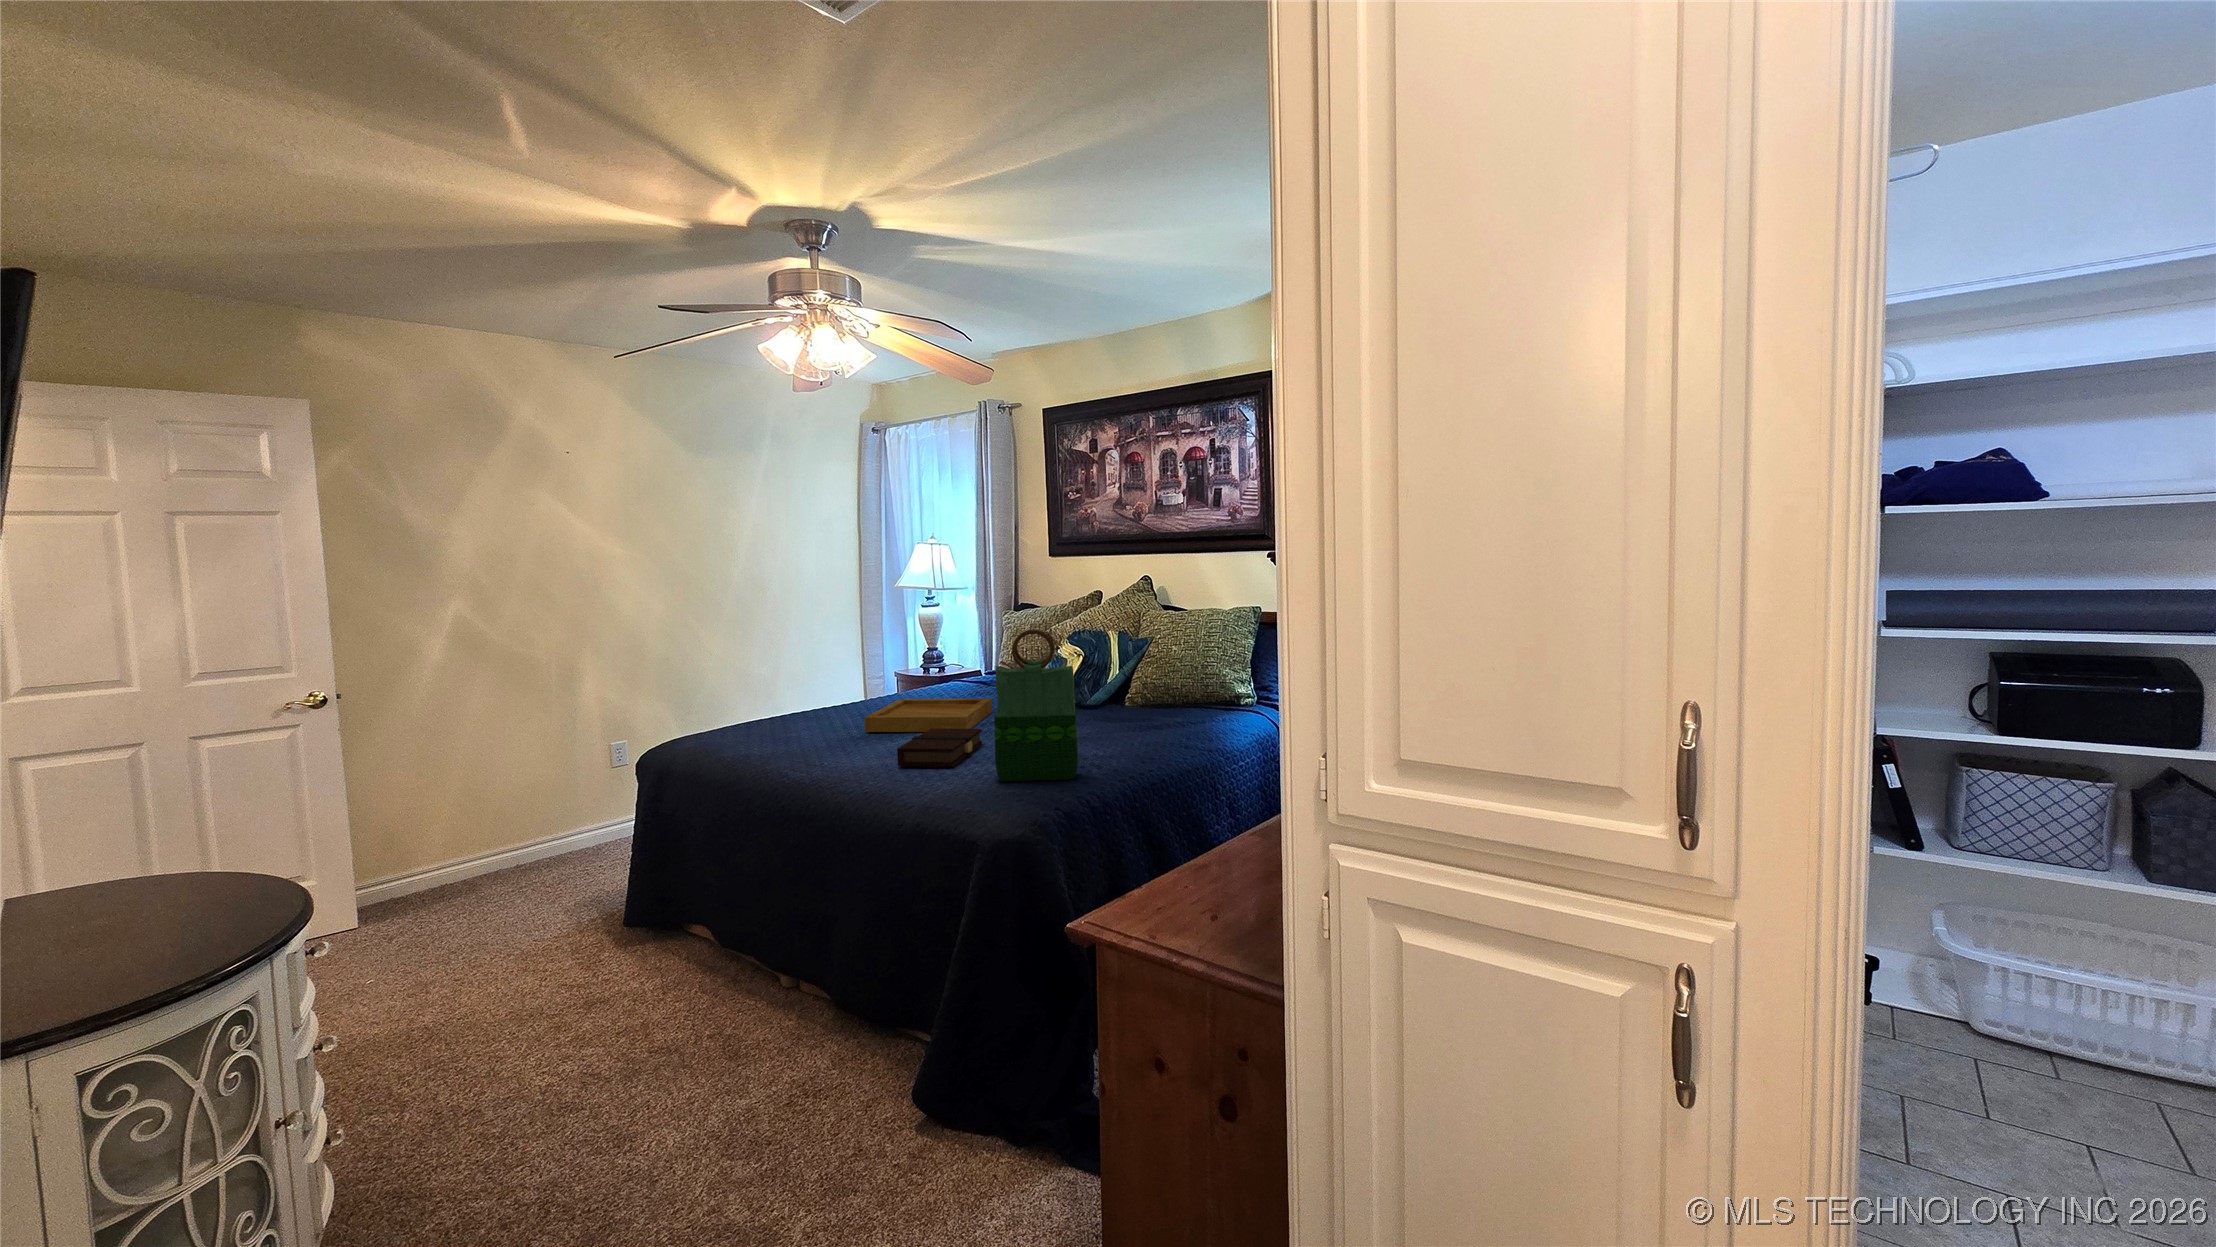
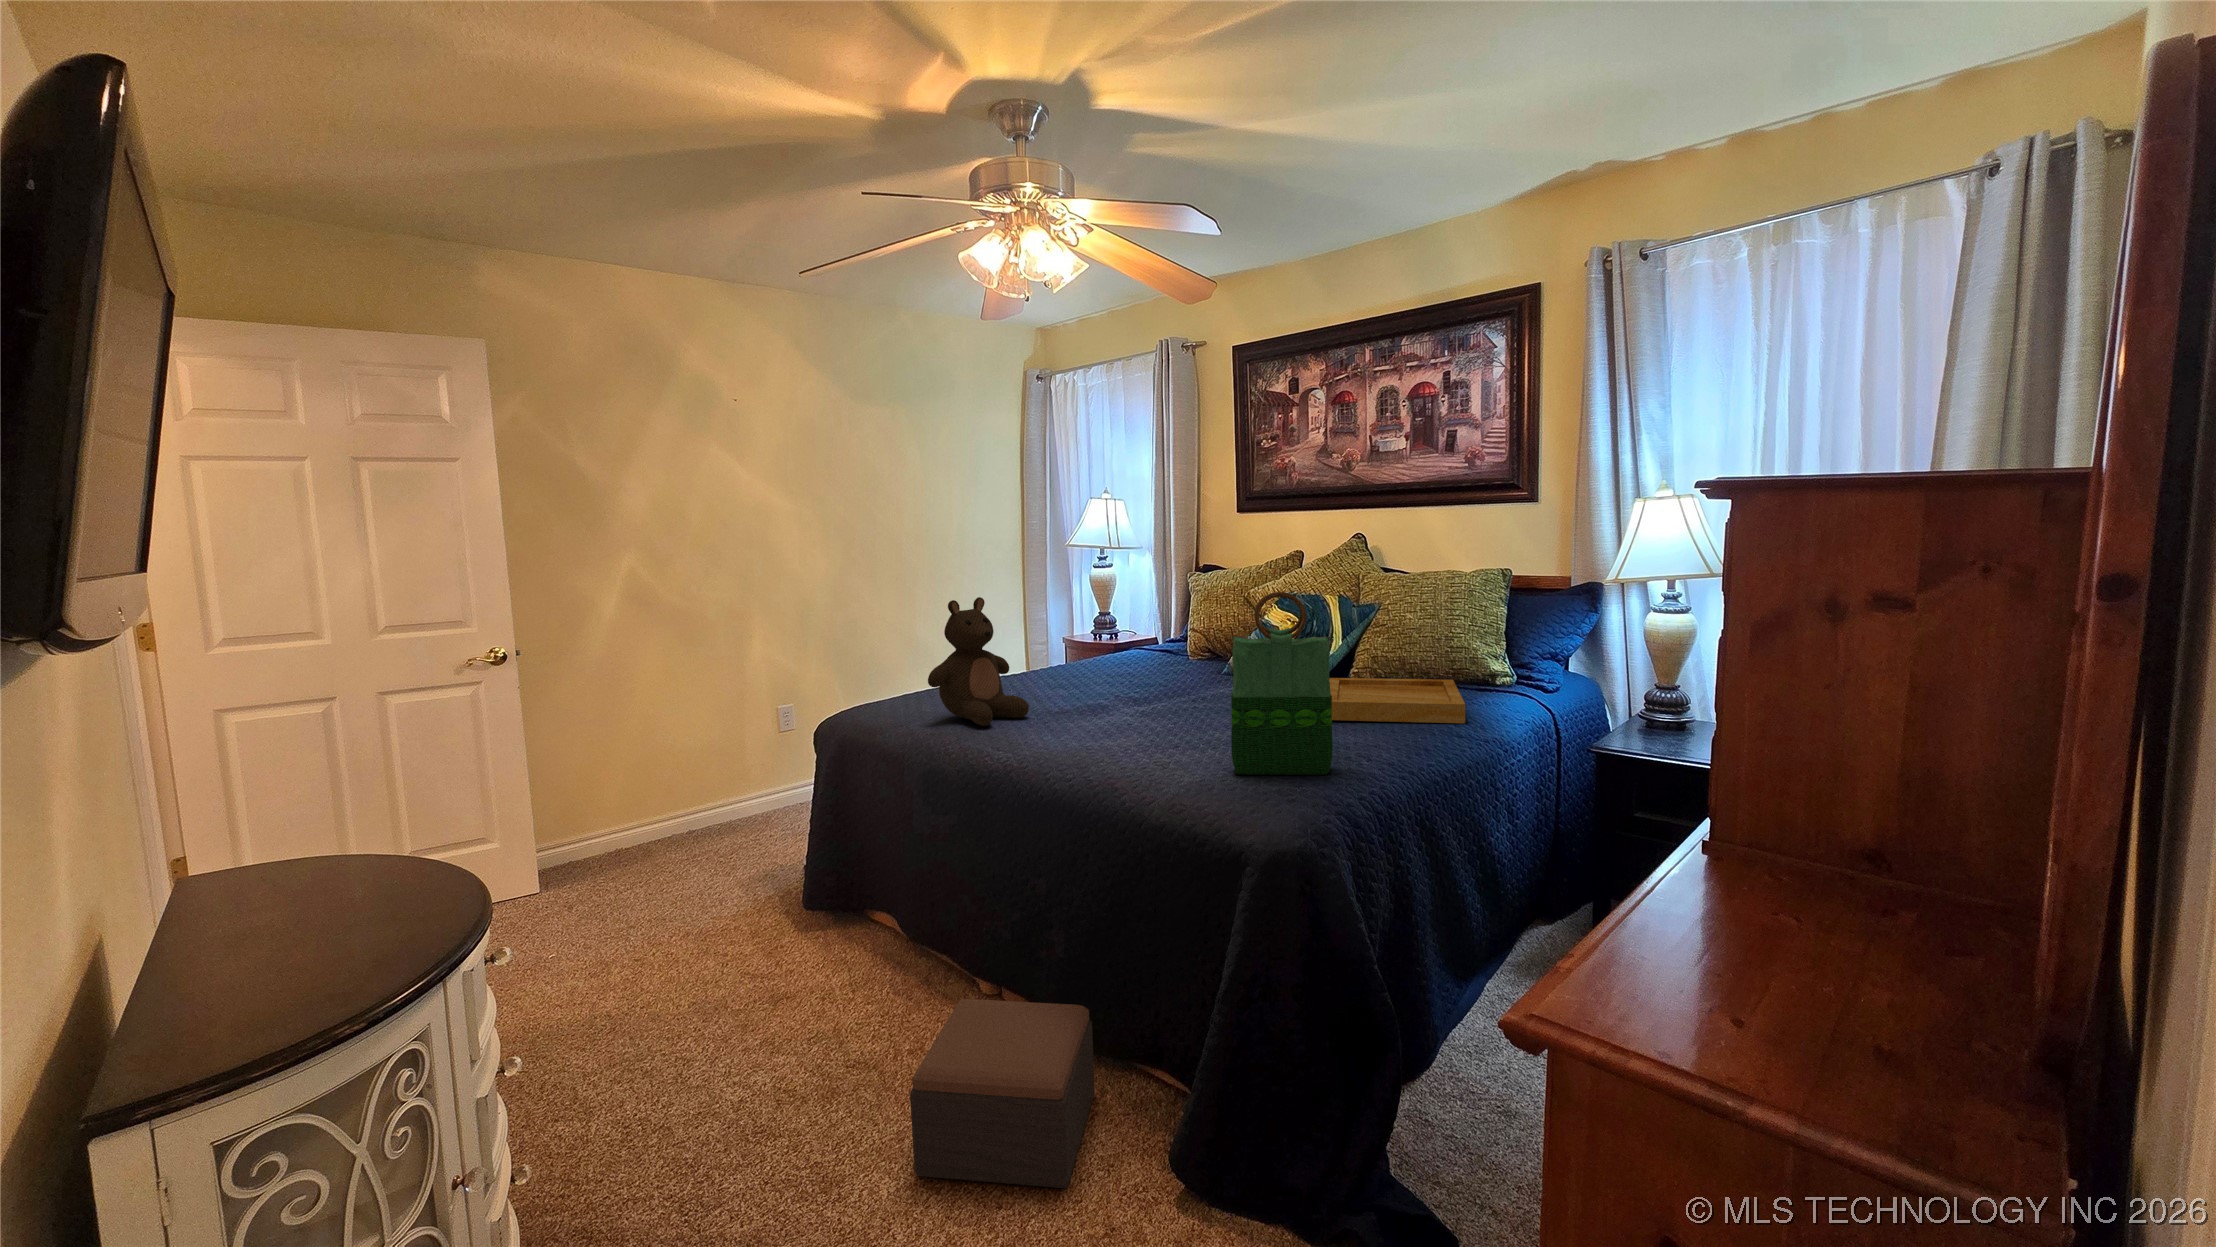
stuffed bear: none [745,635,839,748] -> present [928,597,1029,726]
tray: present [865,699,992,732] -> present [1329,678,1465,723]
book: present [897,728,982,767] -> none [1107,707,1197,754]
footstool: none [706,981,878,1132] -> present [910,999,1095,1188]

